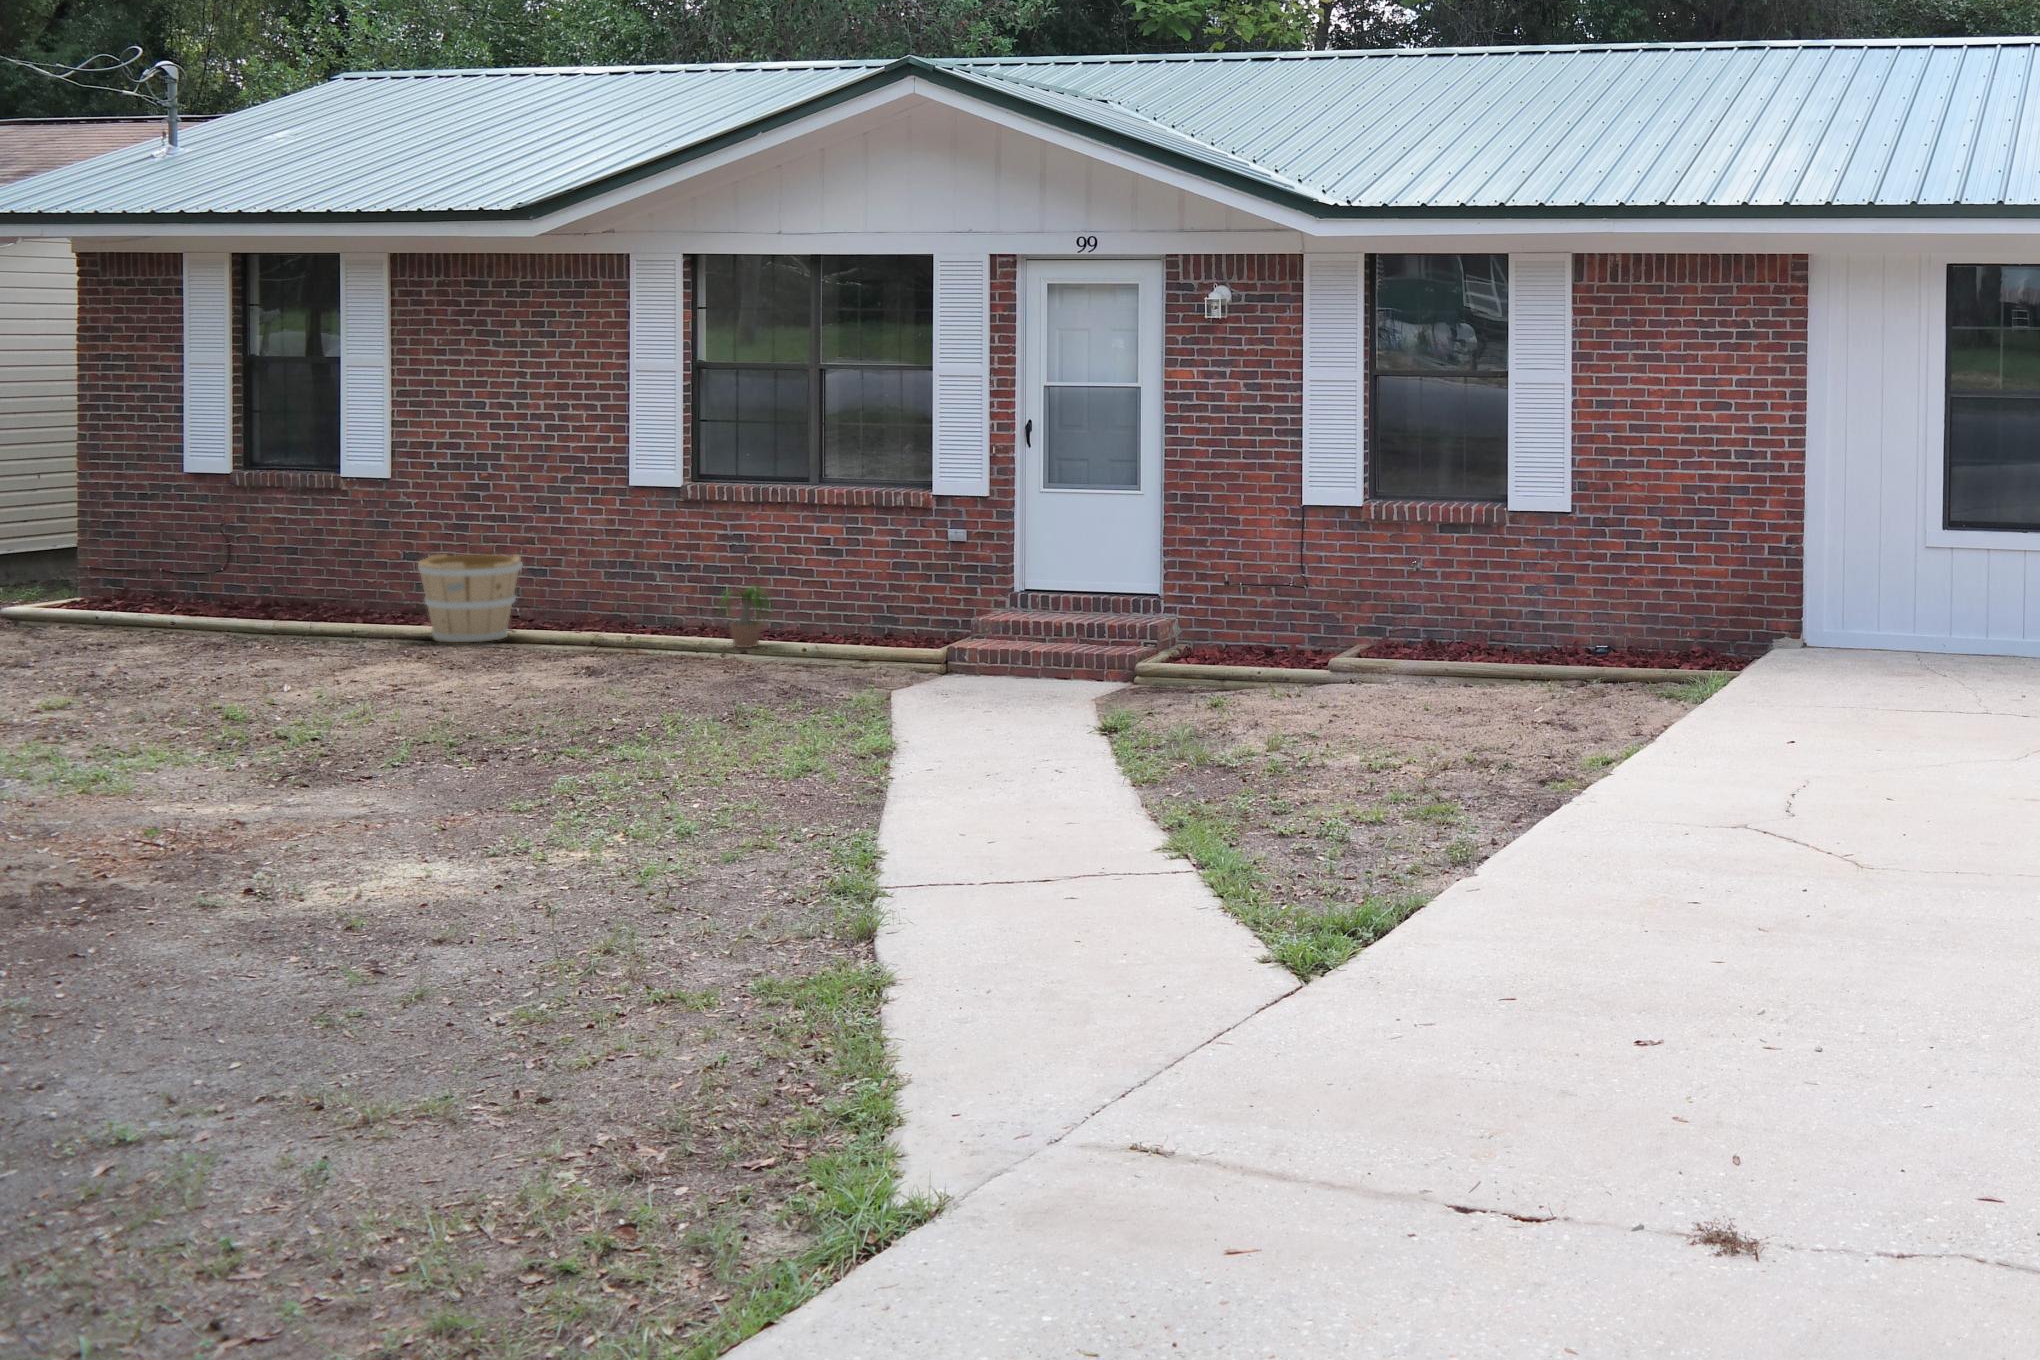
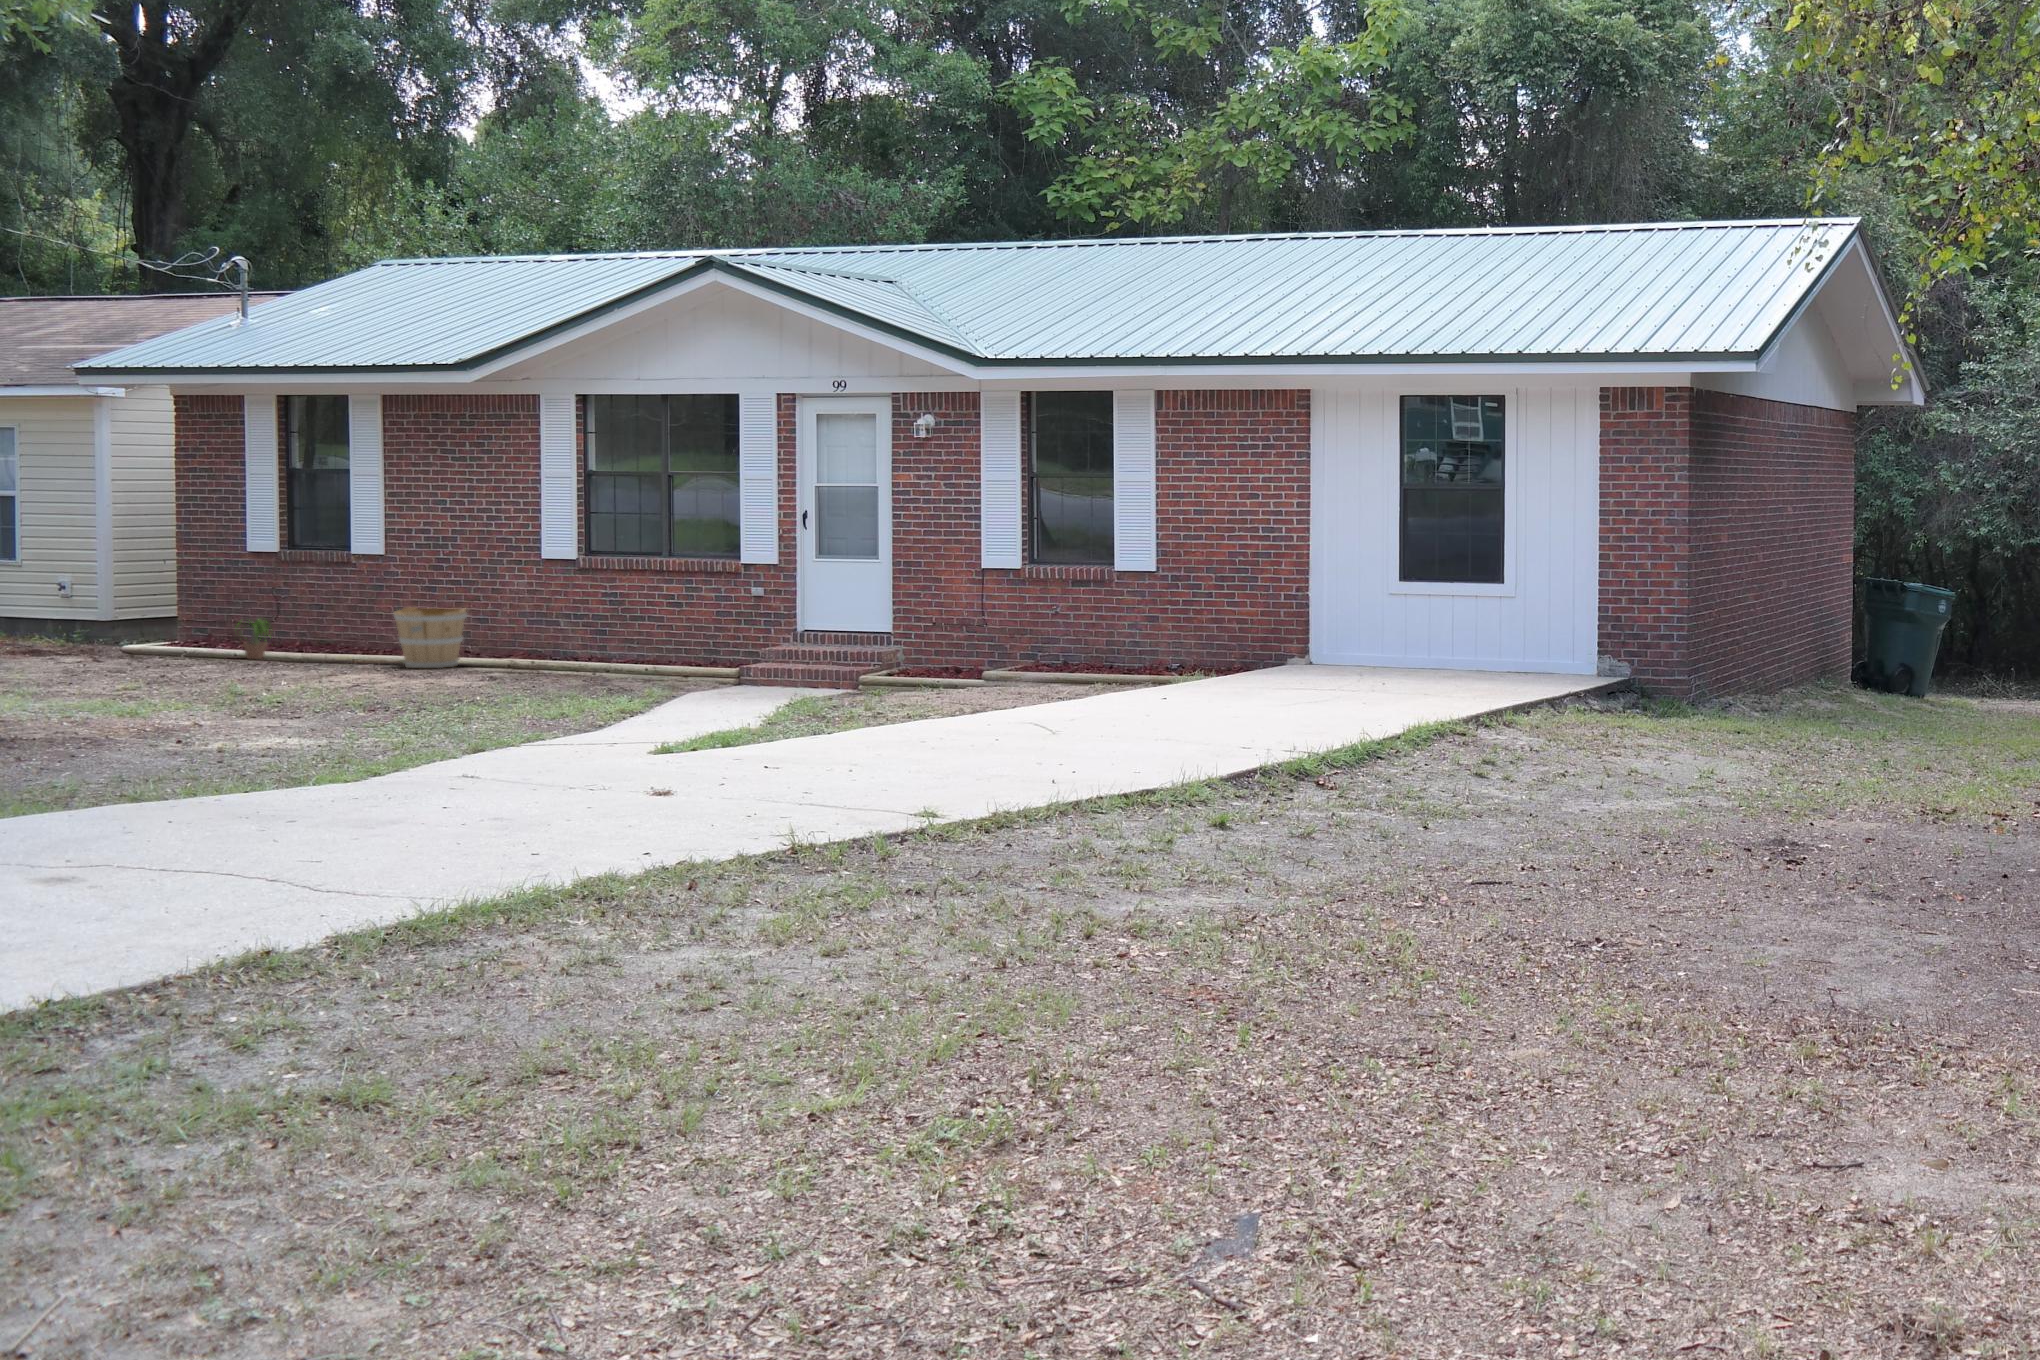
potted plant: present [720,587,773,648] -> present [235,618,272,659]

